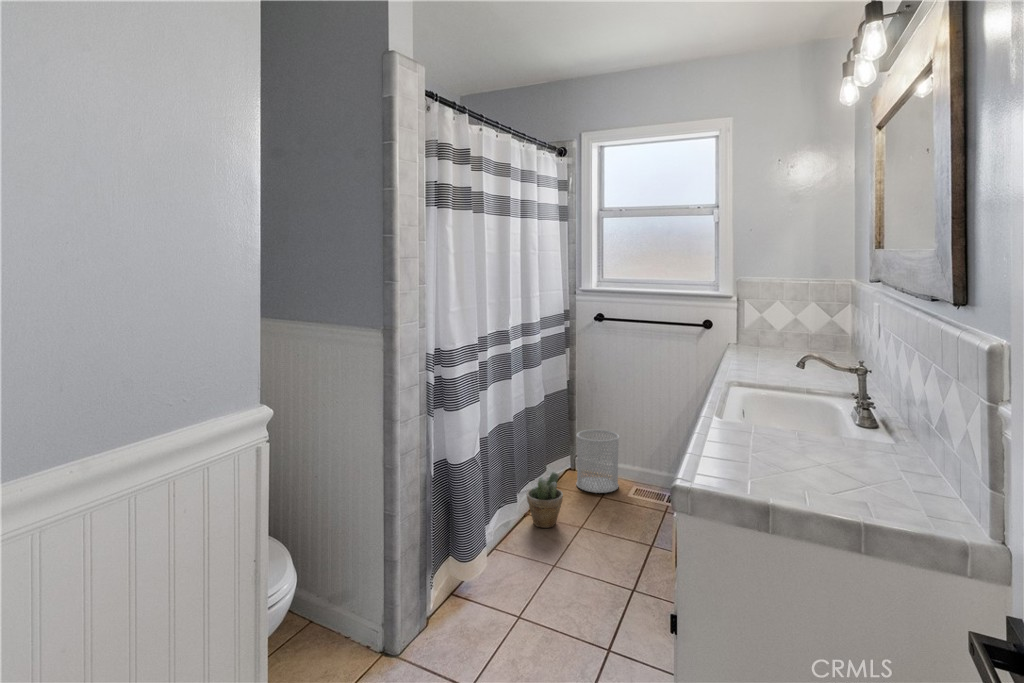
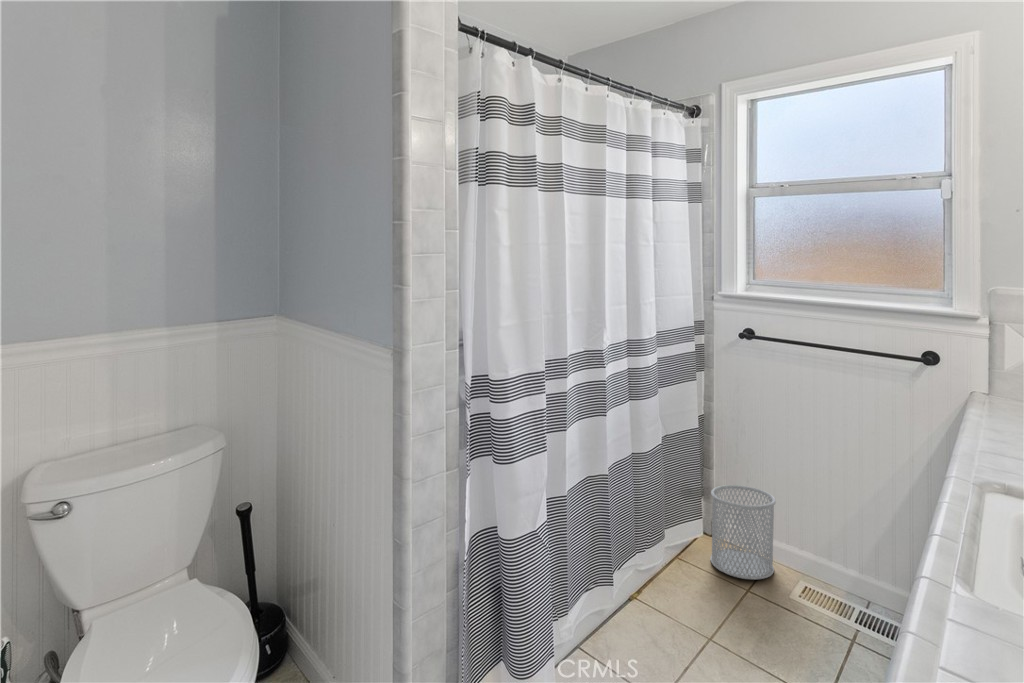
potted plant: present [526,472,563,528] -> none [629,546,682,625]

